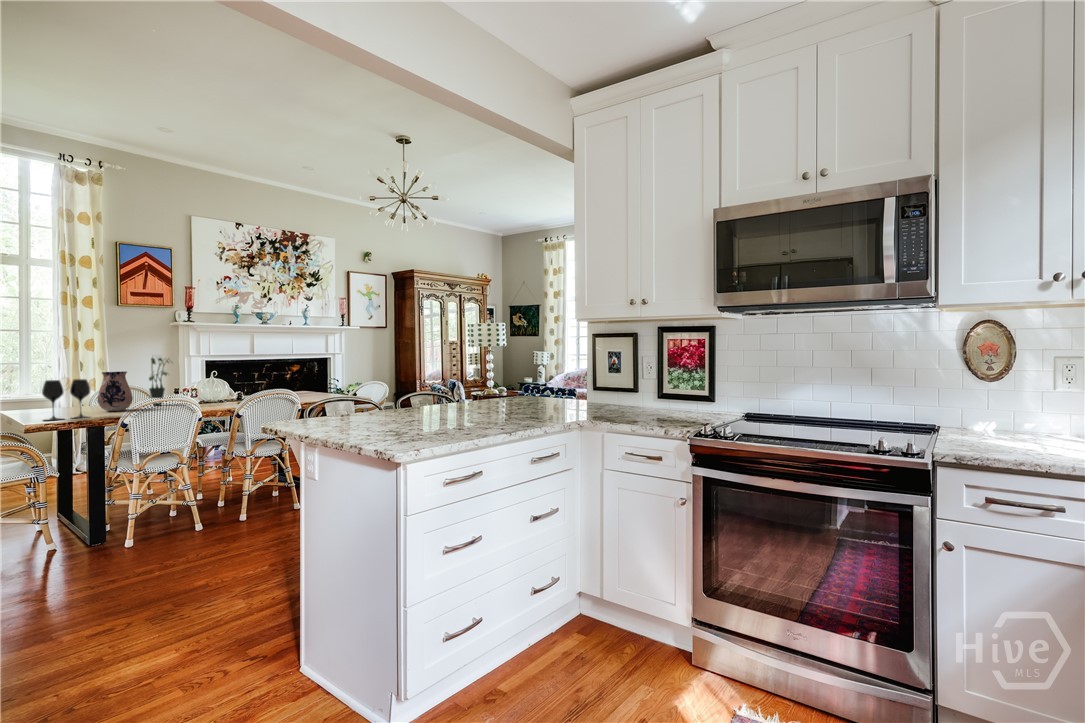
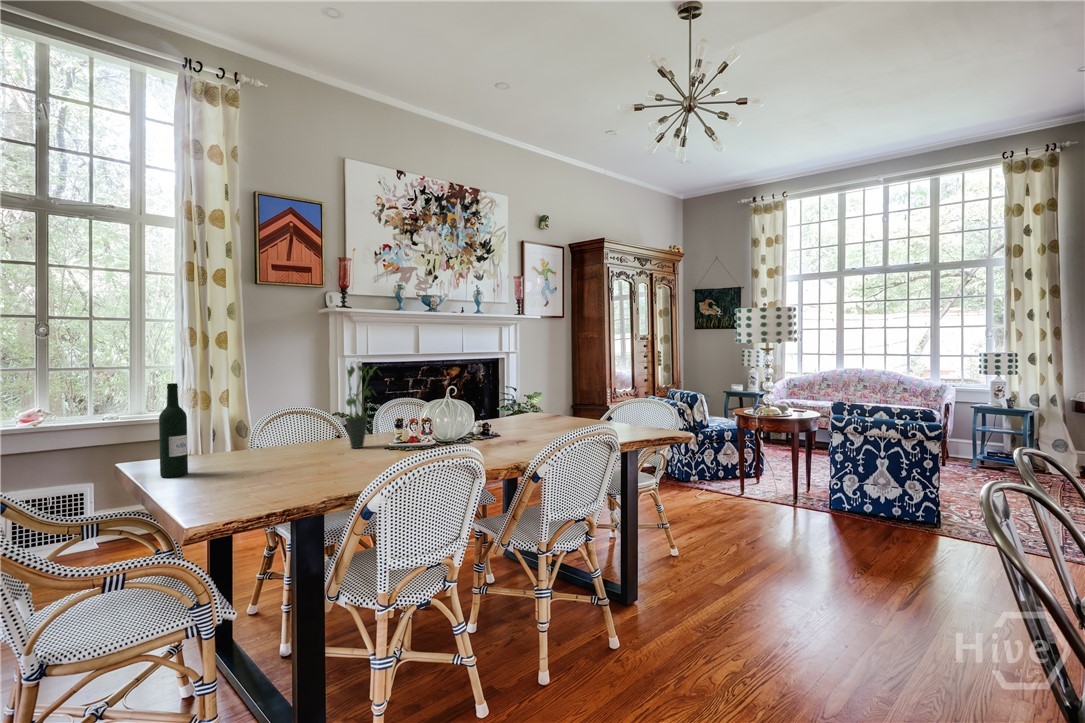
wine bottle: none [24,366,42,416] -> present [159,383,188,477]
ceramic pitcher: present [98,371,133,411] -> none [279,392,332,466]
wine glass: present [42,379,90,420] -> none [201,414,284,502]

